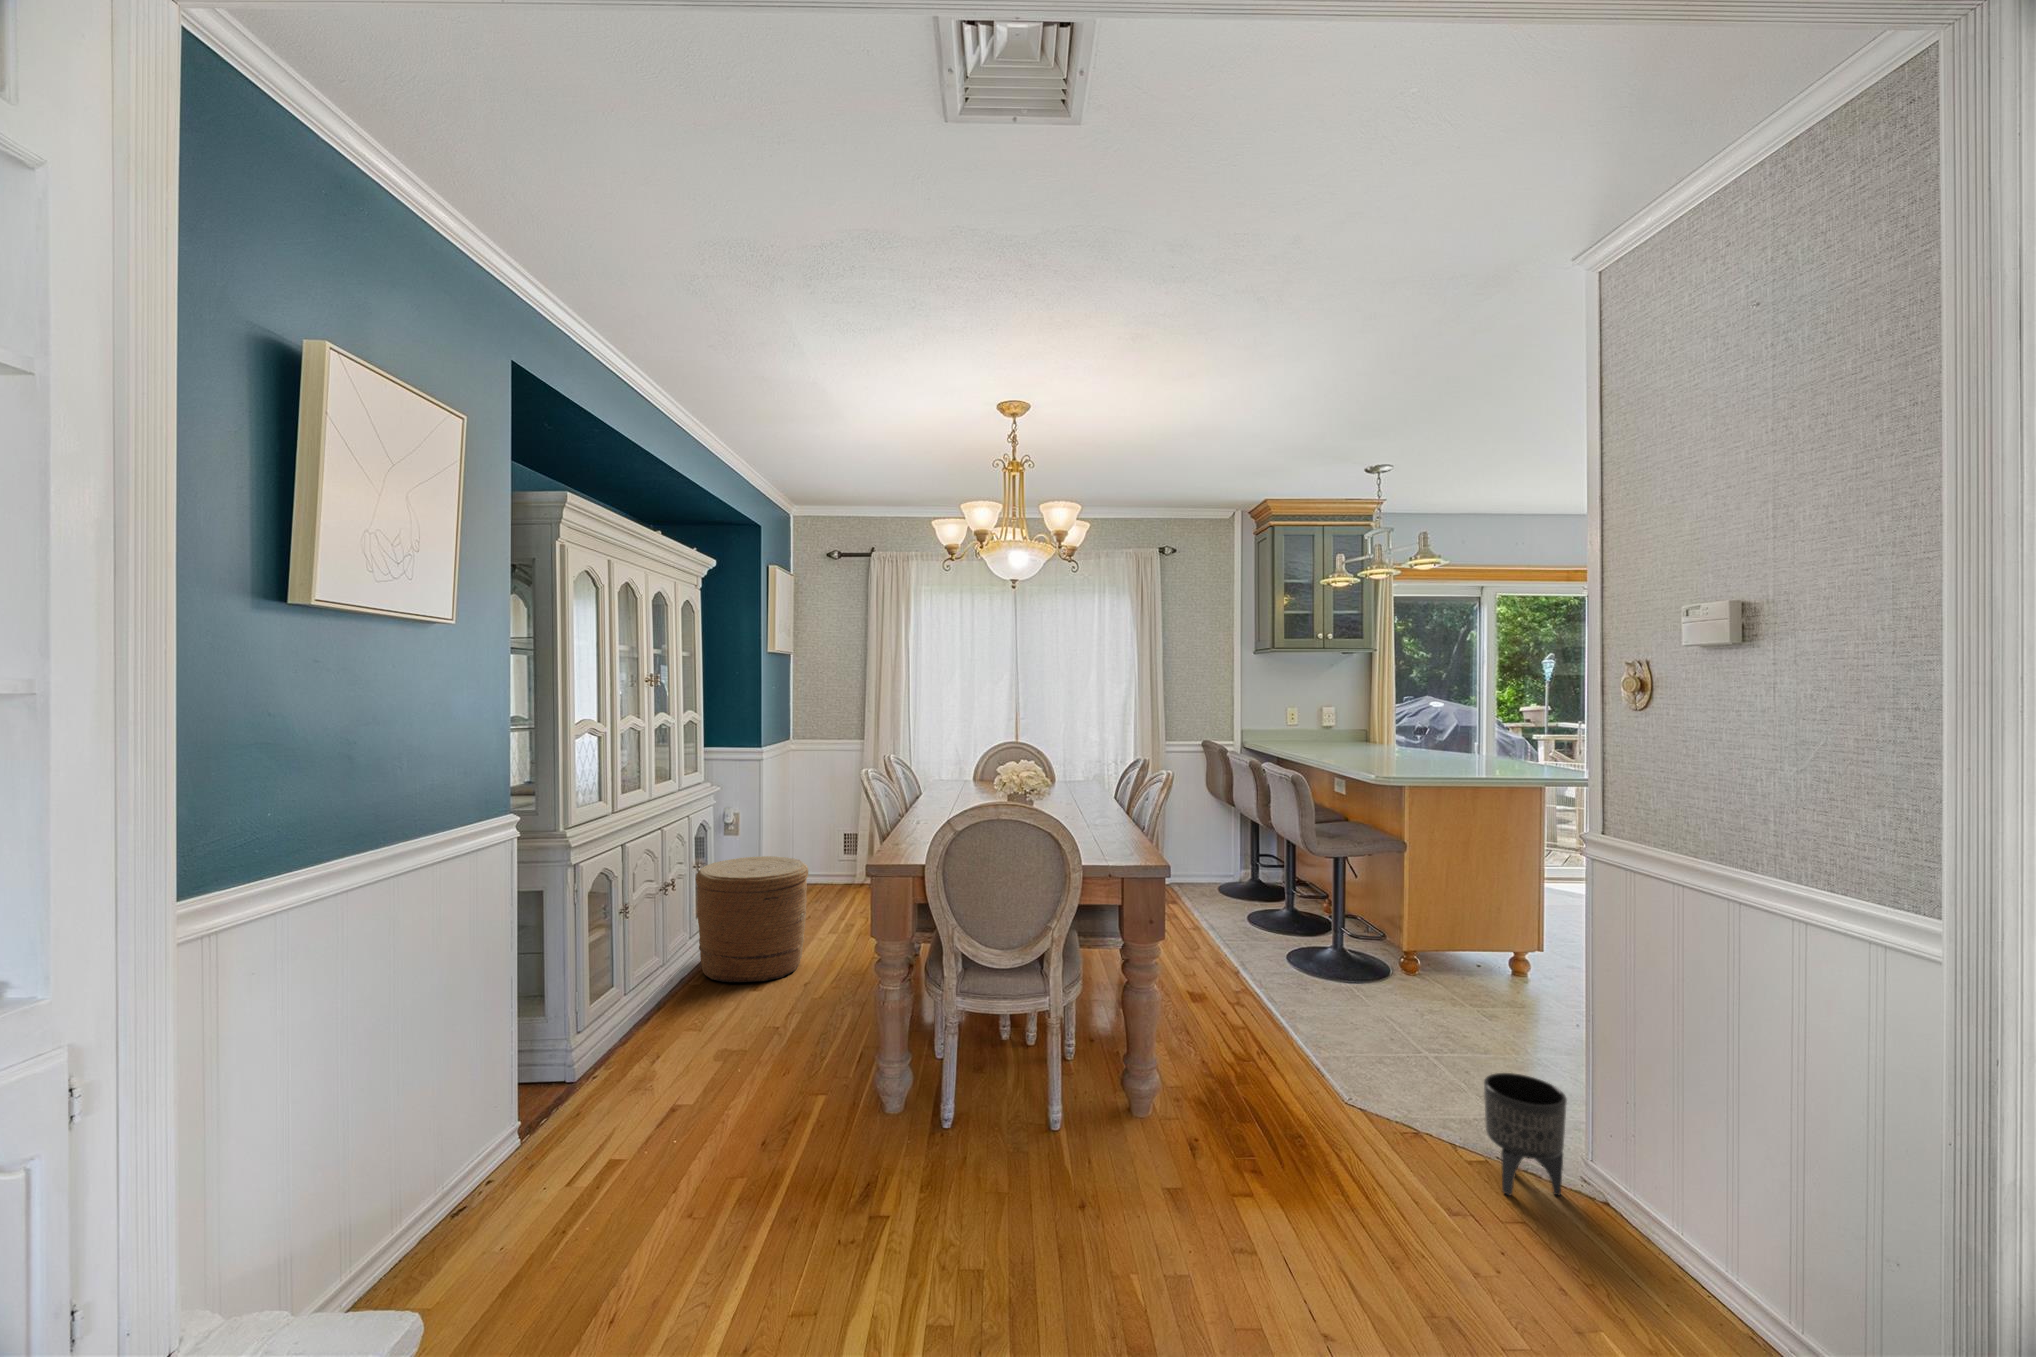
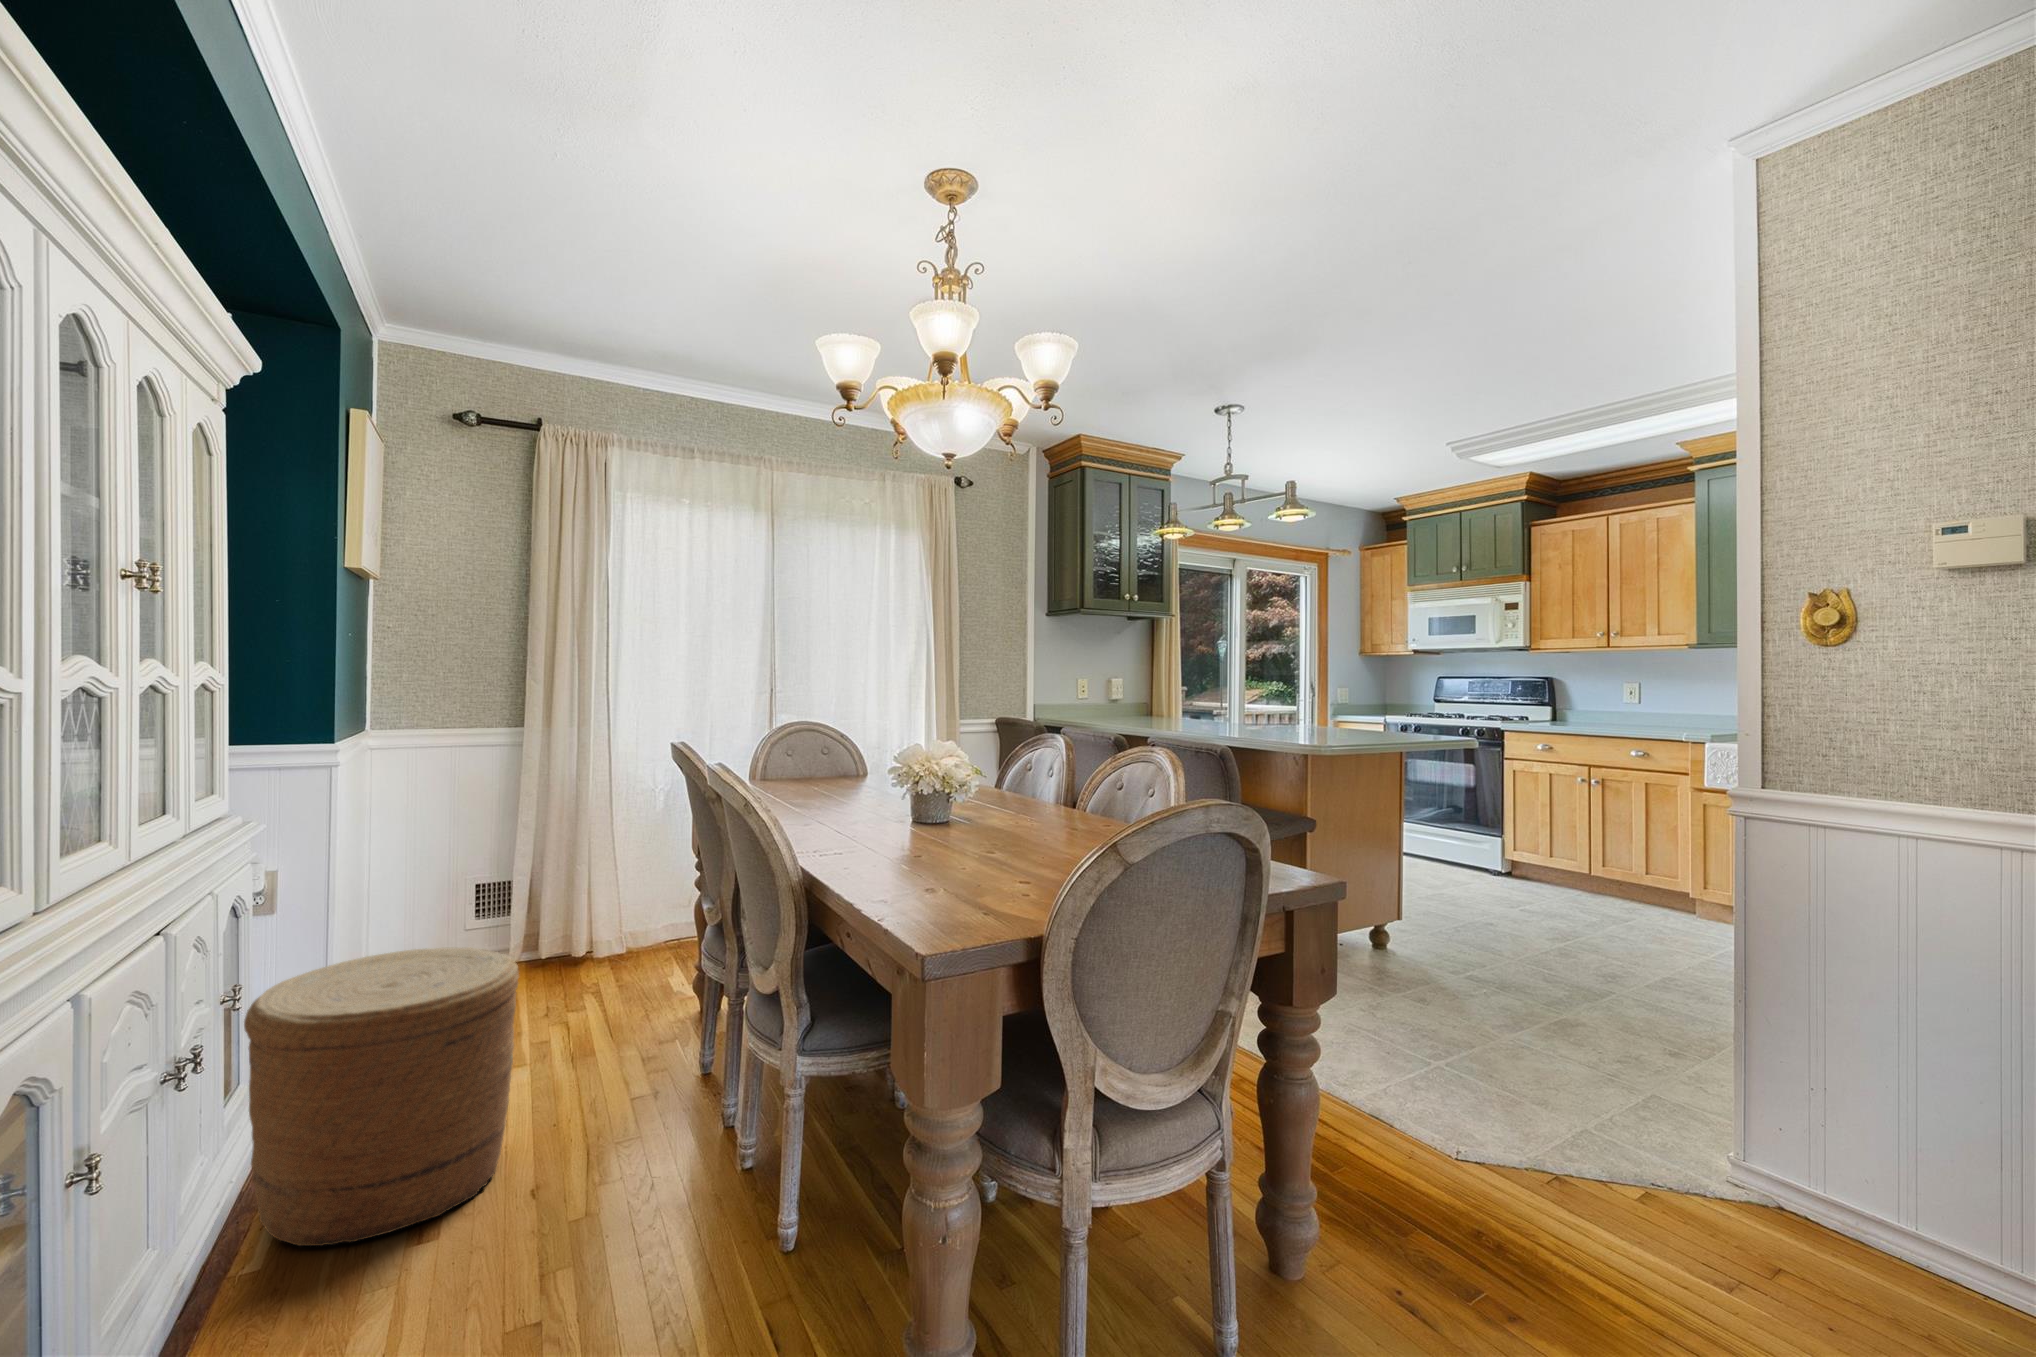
planter: present [1484,1073,1567,1196] -> none [1785,1108,1916,1286]

